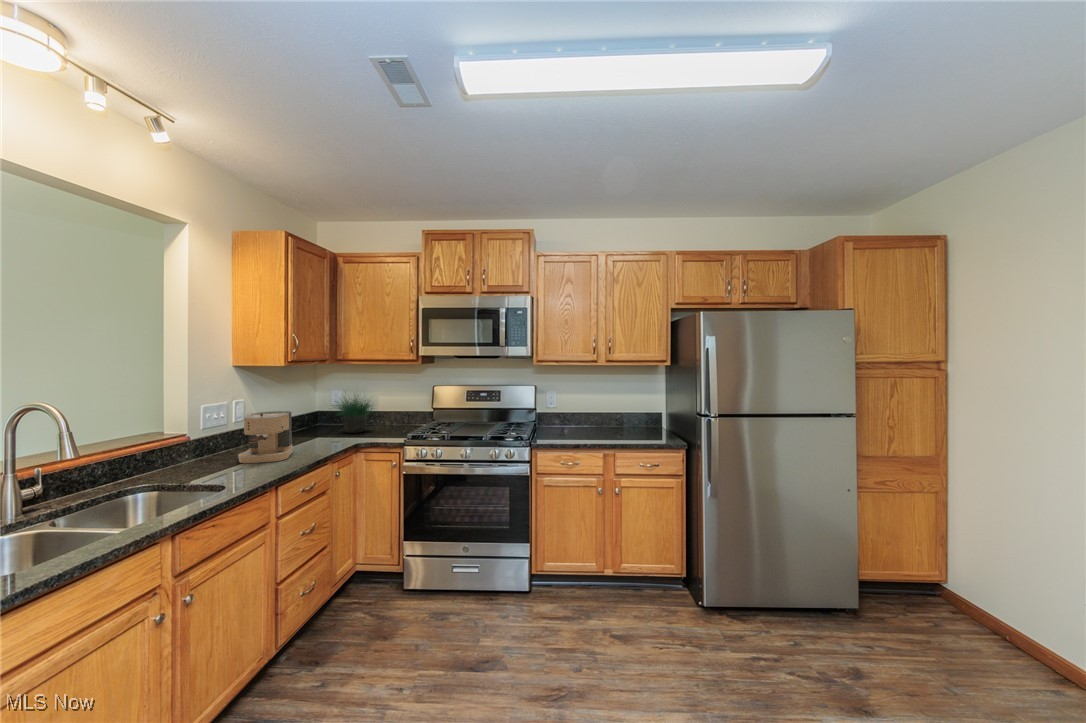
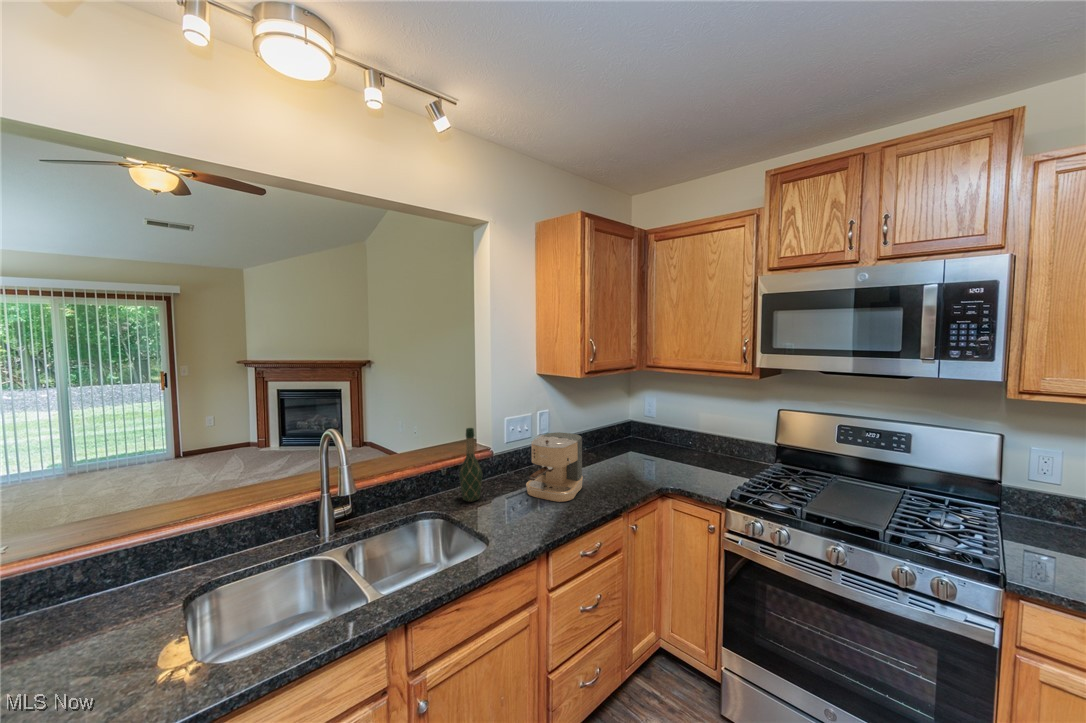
potted plant: present [337,398,372,433] -> none [629,396,696,461]
wine bottle: none [165,408,193,476] -> present [459,428,482,501]

